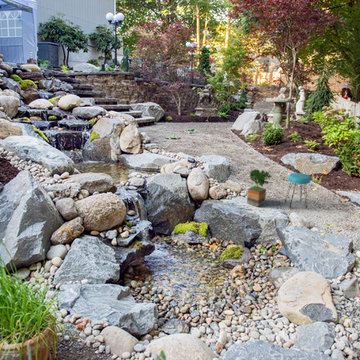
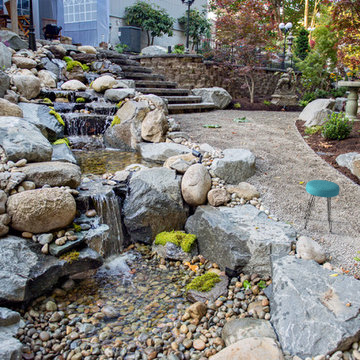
potted tree: present [247,169,272,206] -> none [247,170,282,222]

